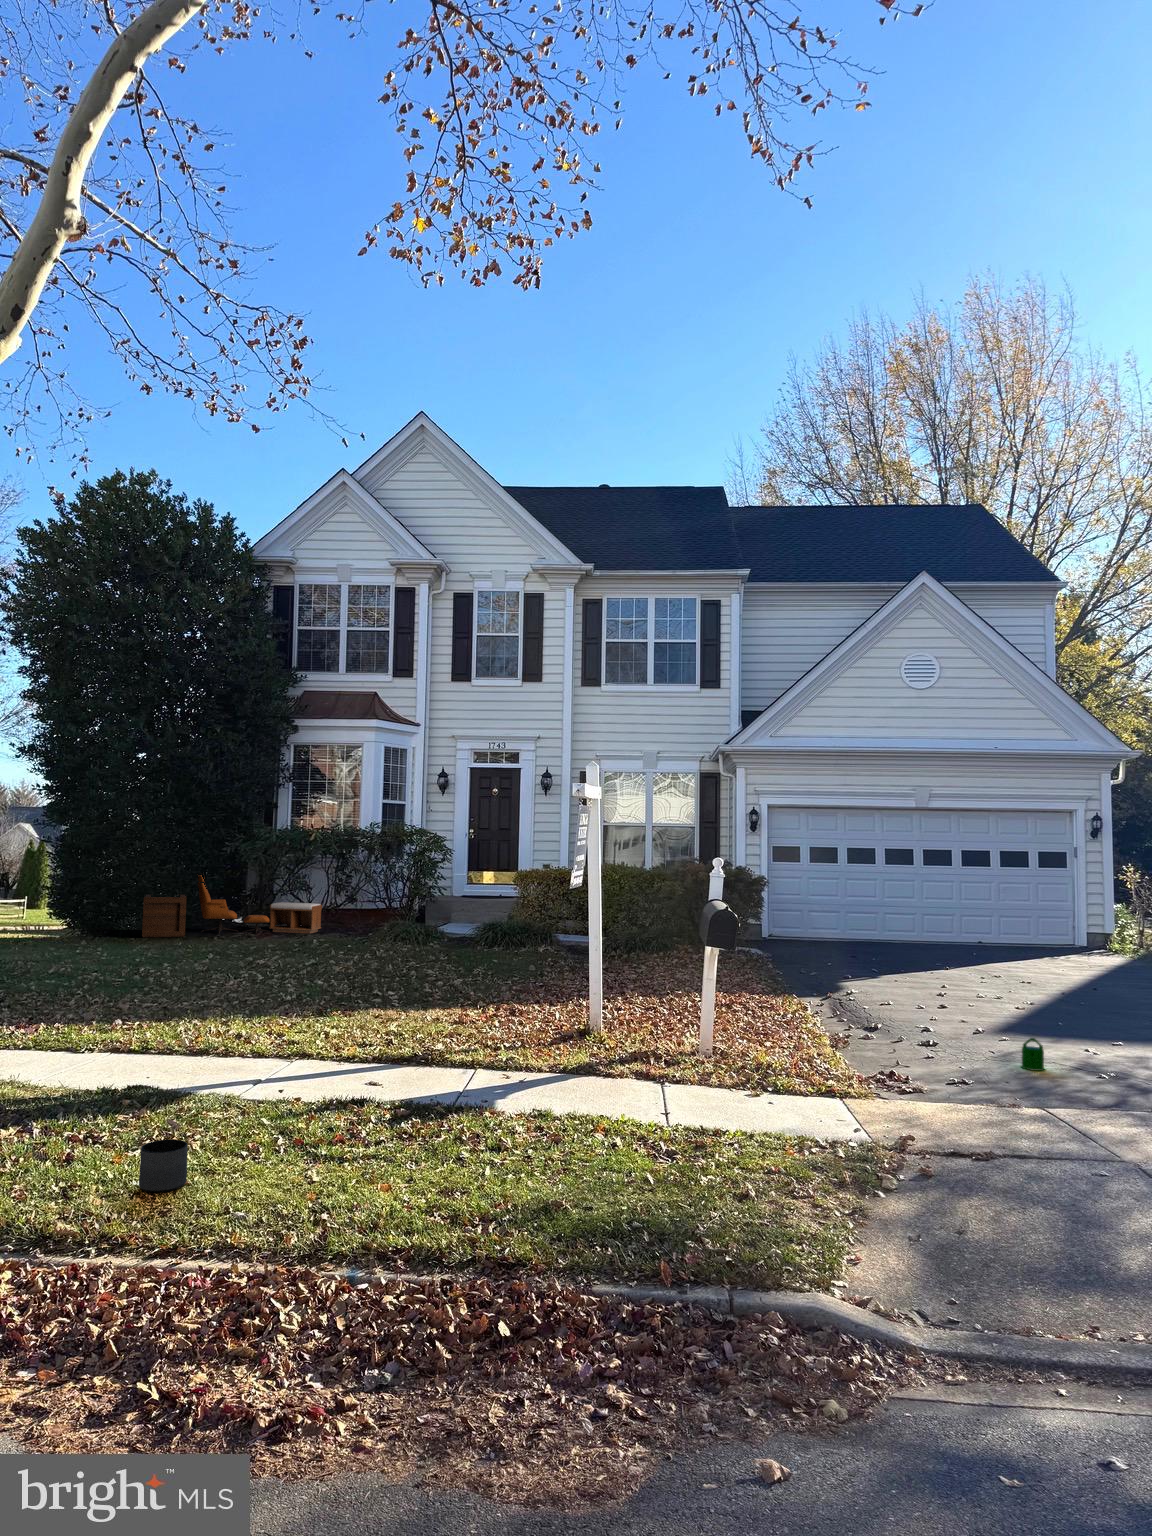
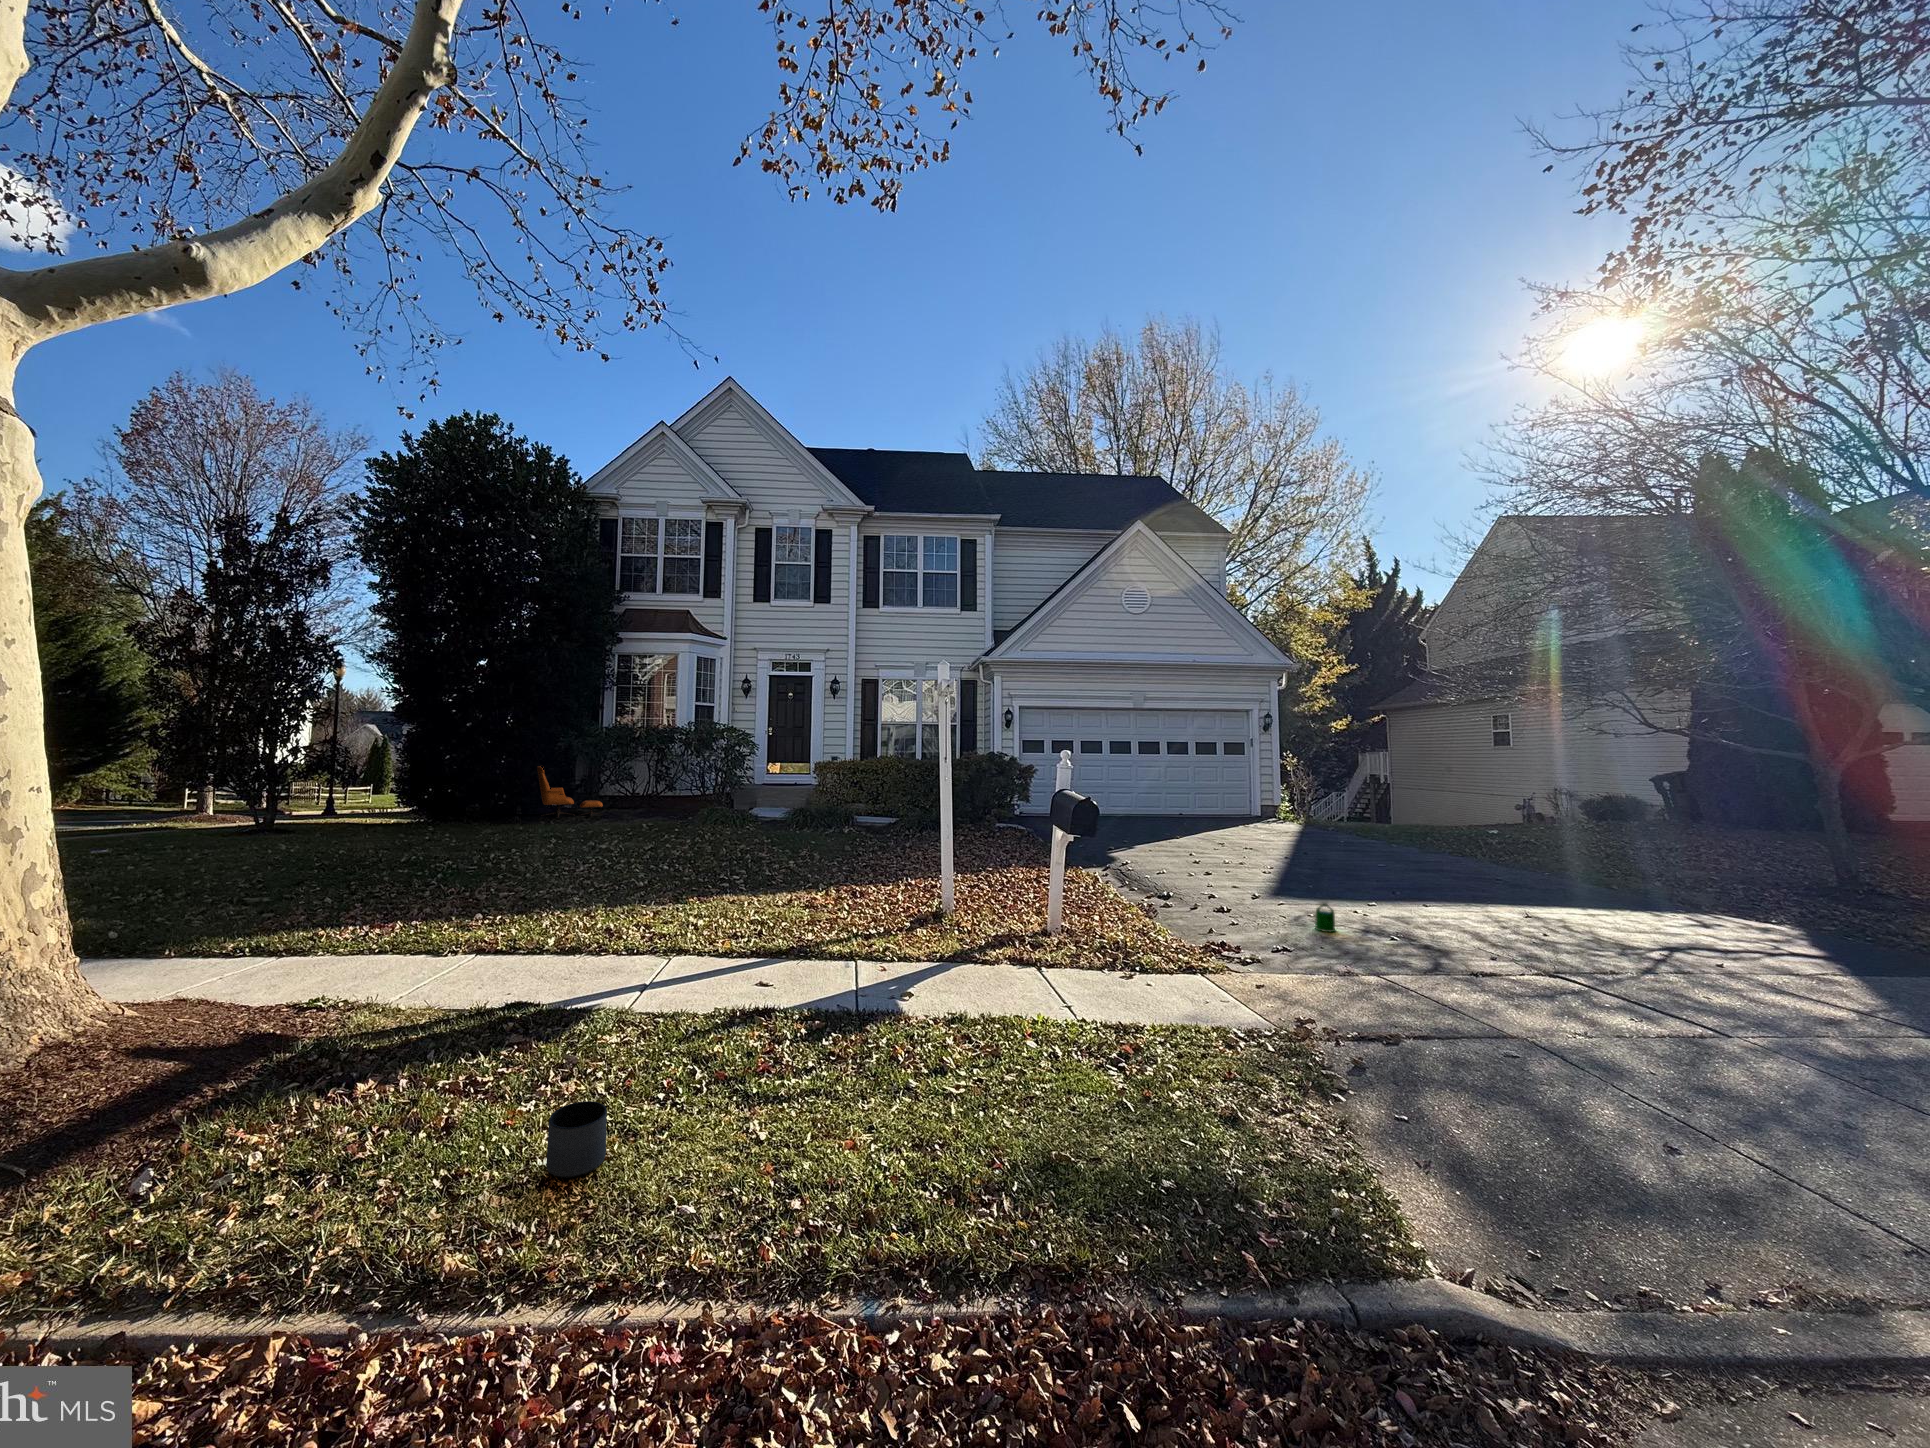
wooden crate: present [142,894,187,938] -> none [488,784,529,823]
bench: present [269,902,322,933] -> none [602,789,649,816]

